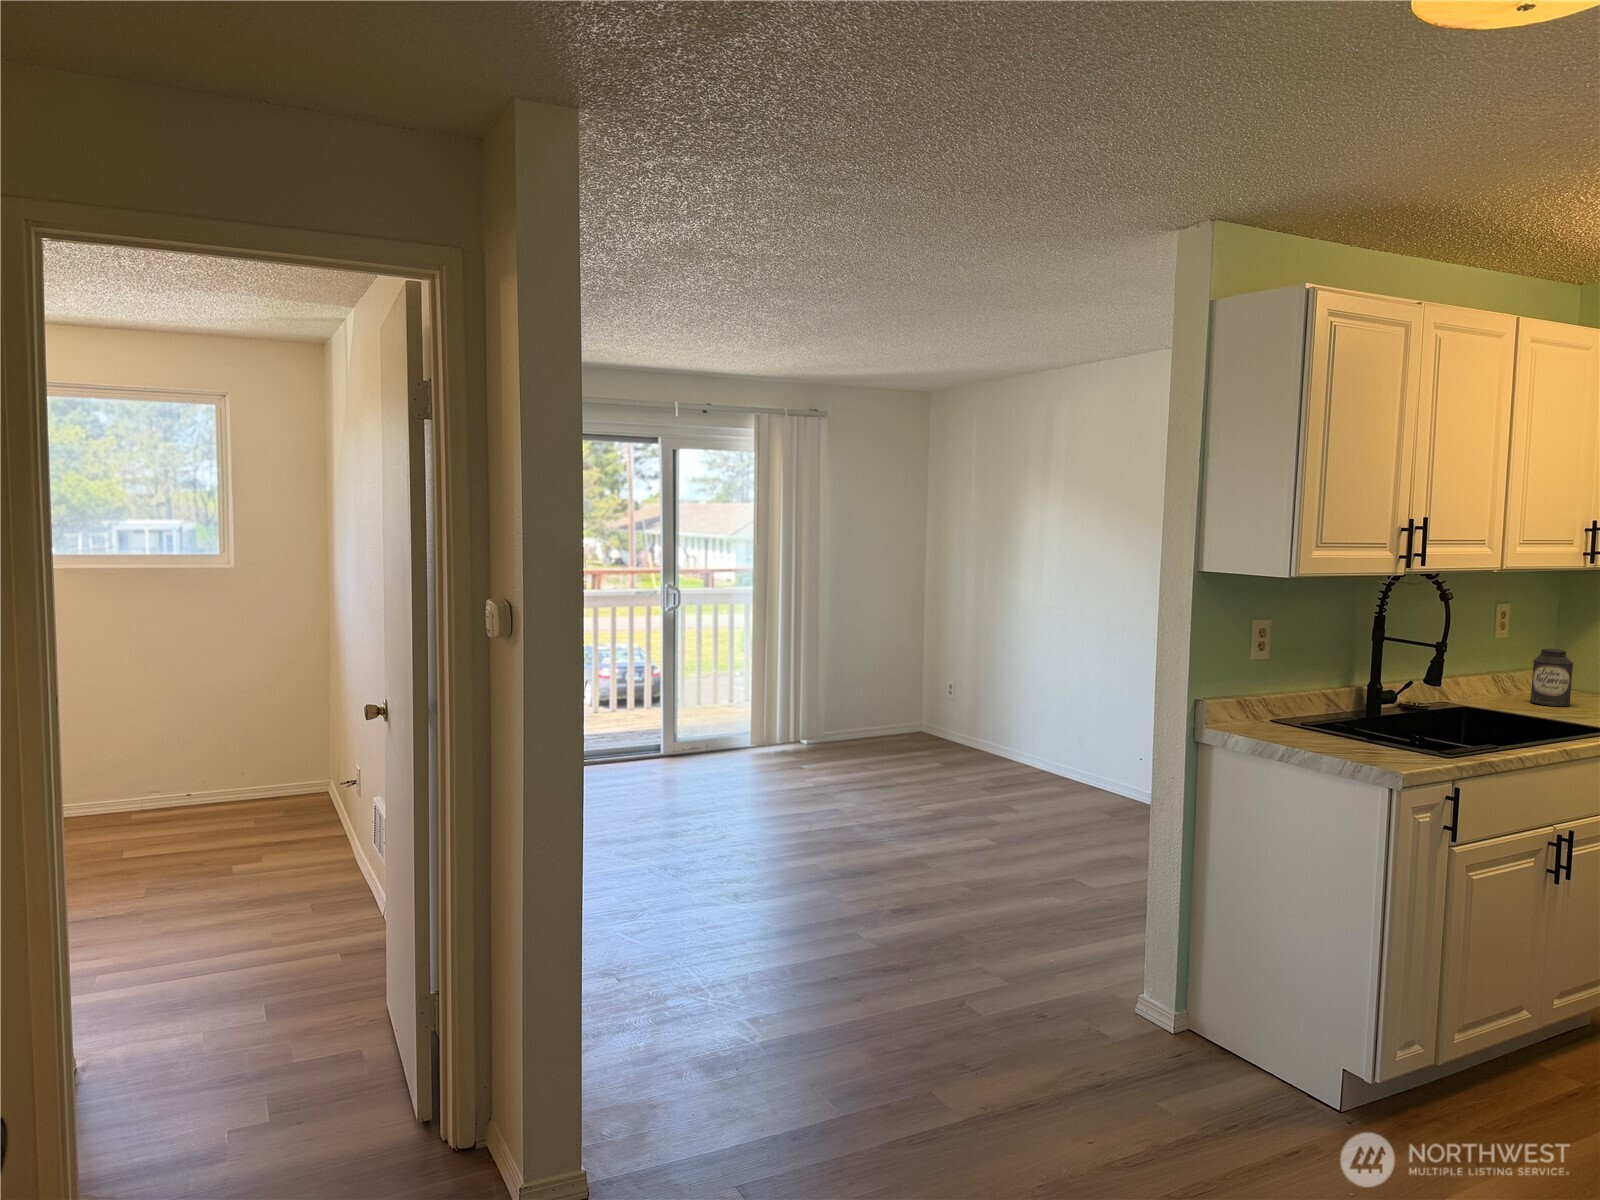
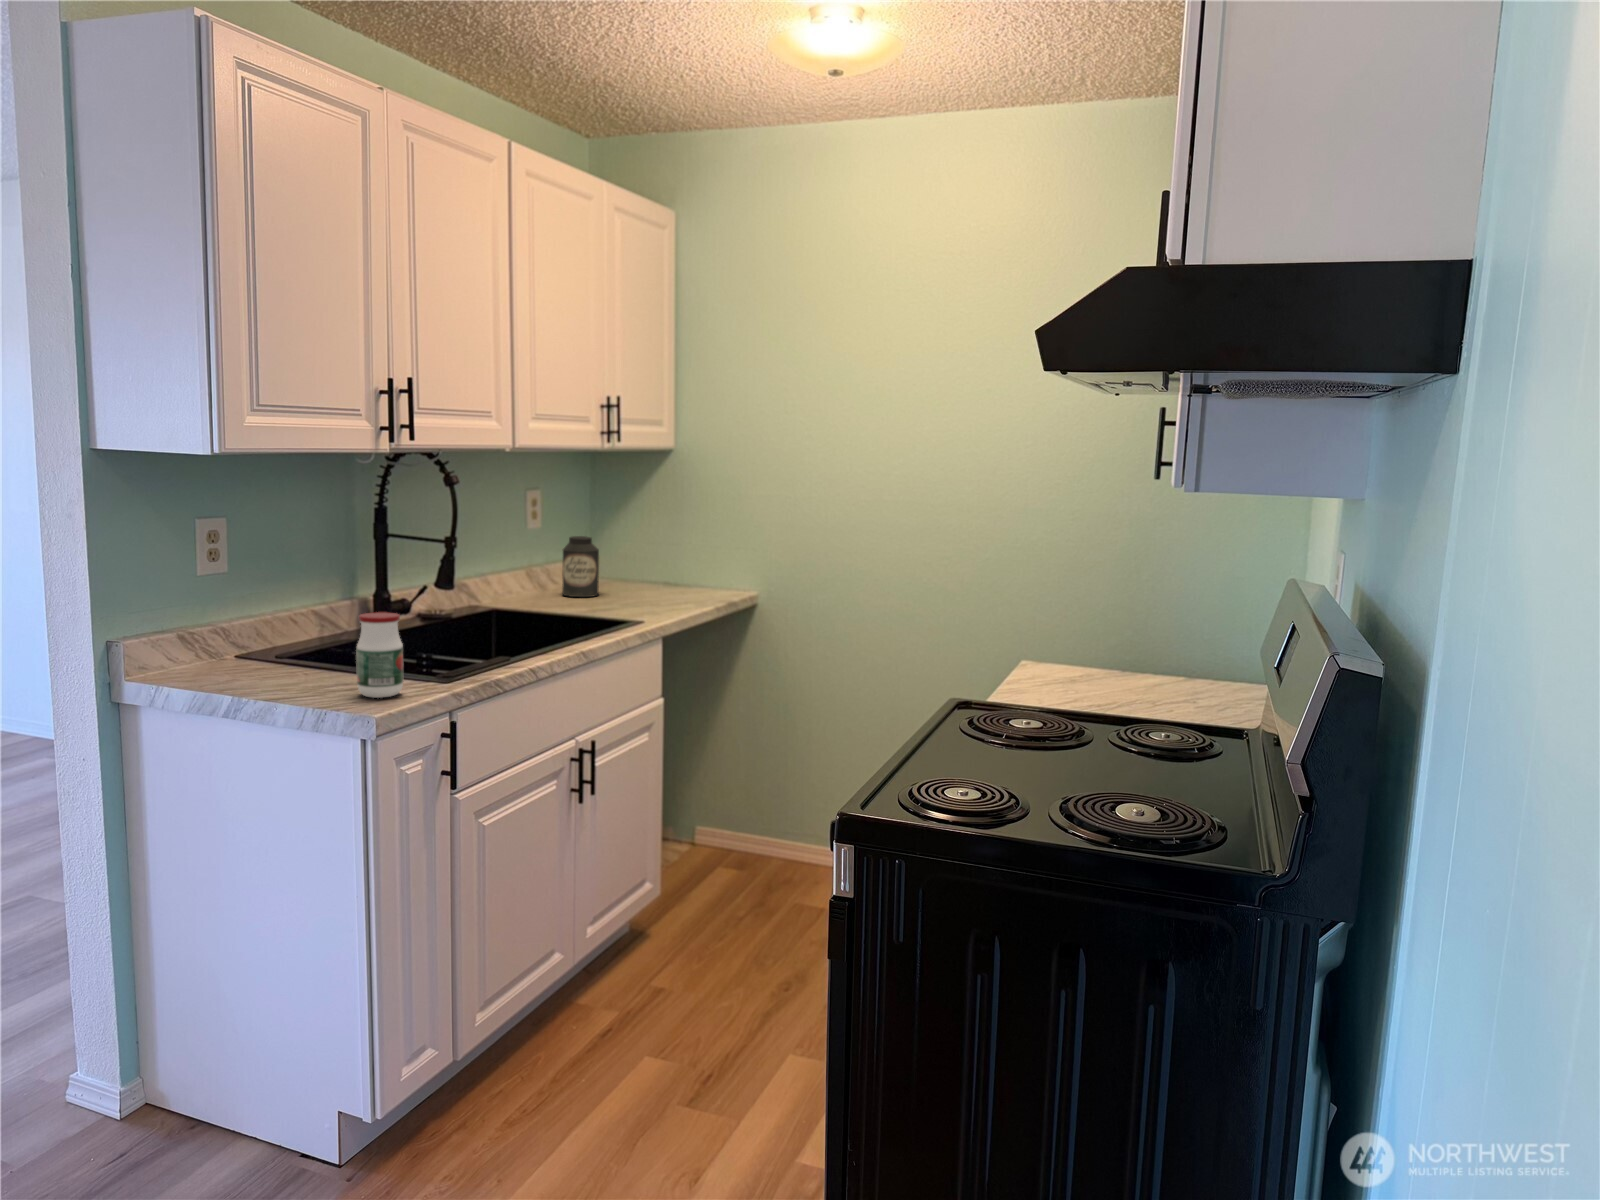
jar: none [1383,697,1421,761] -> present [356,612,403,698]

